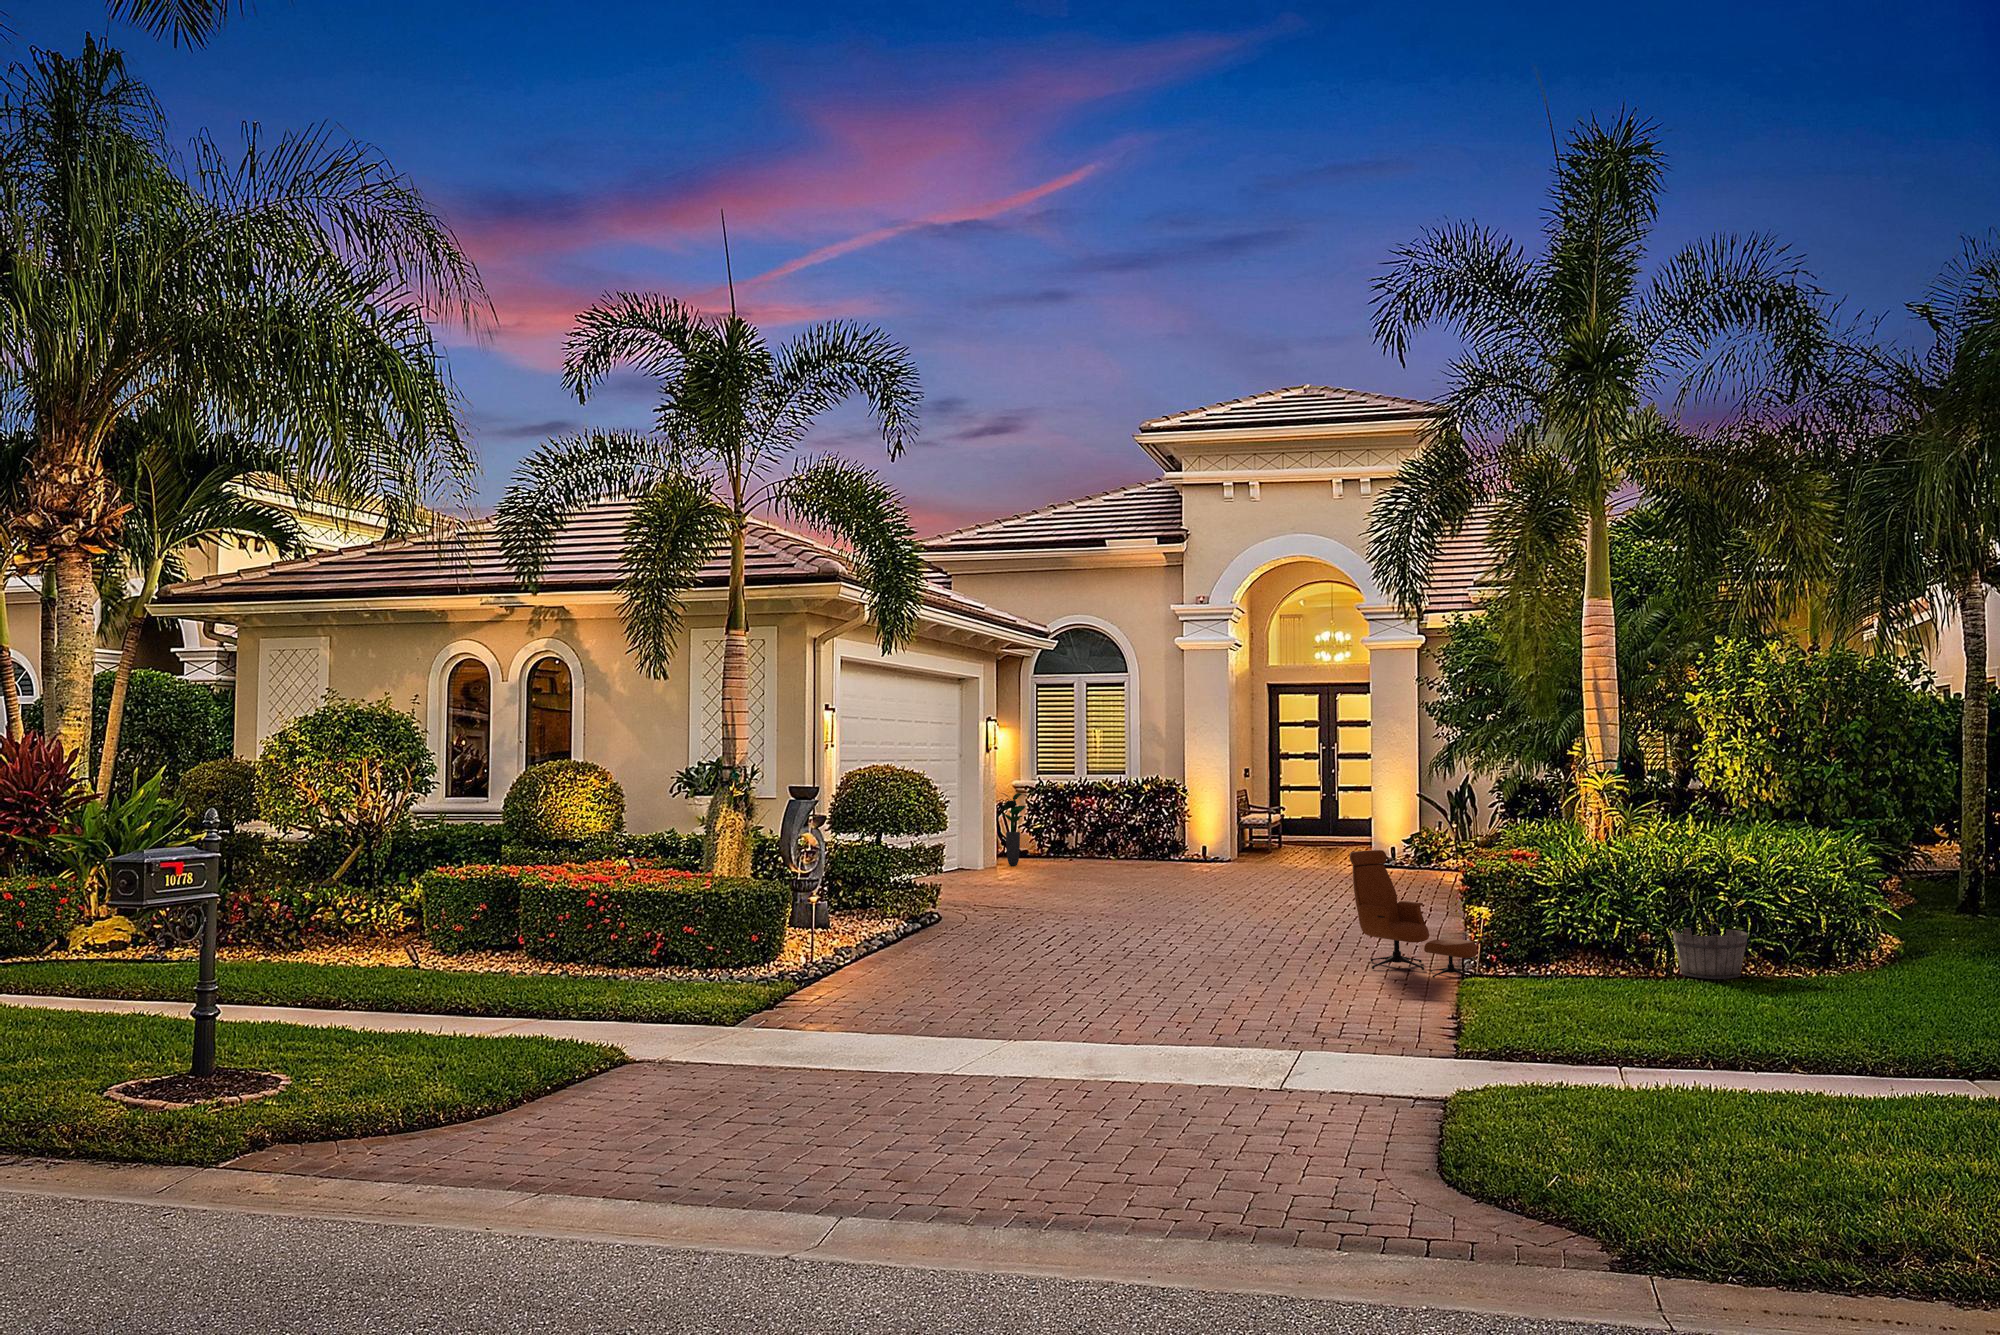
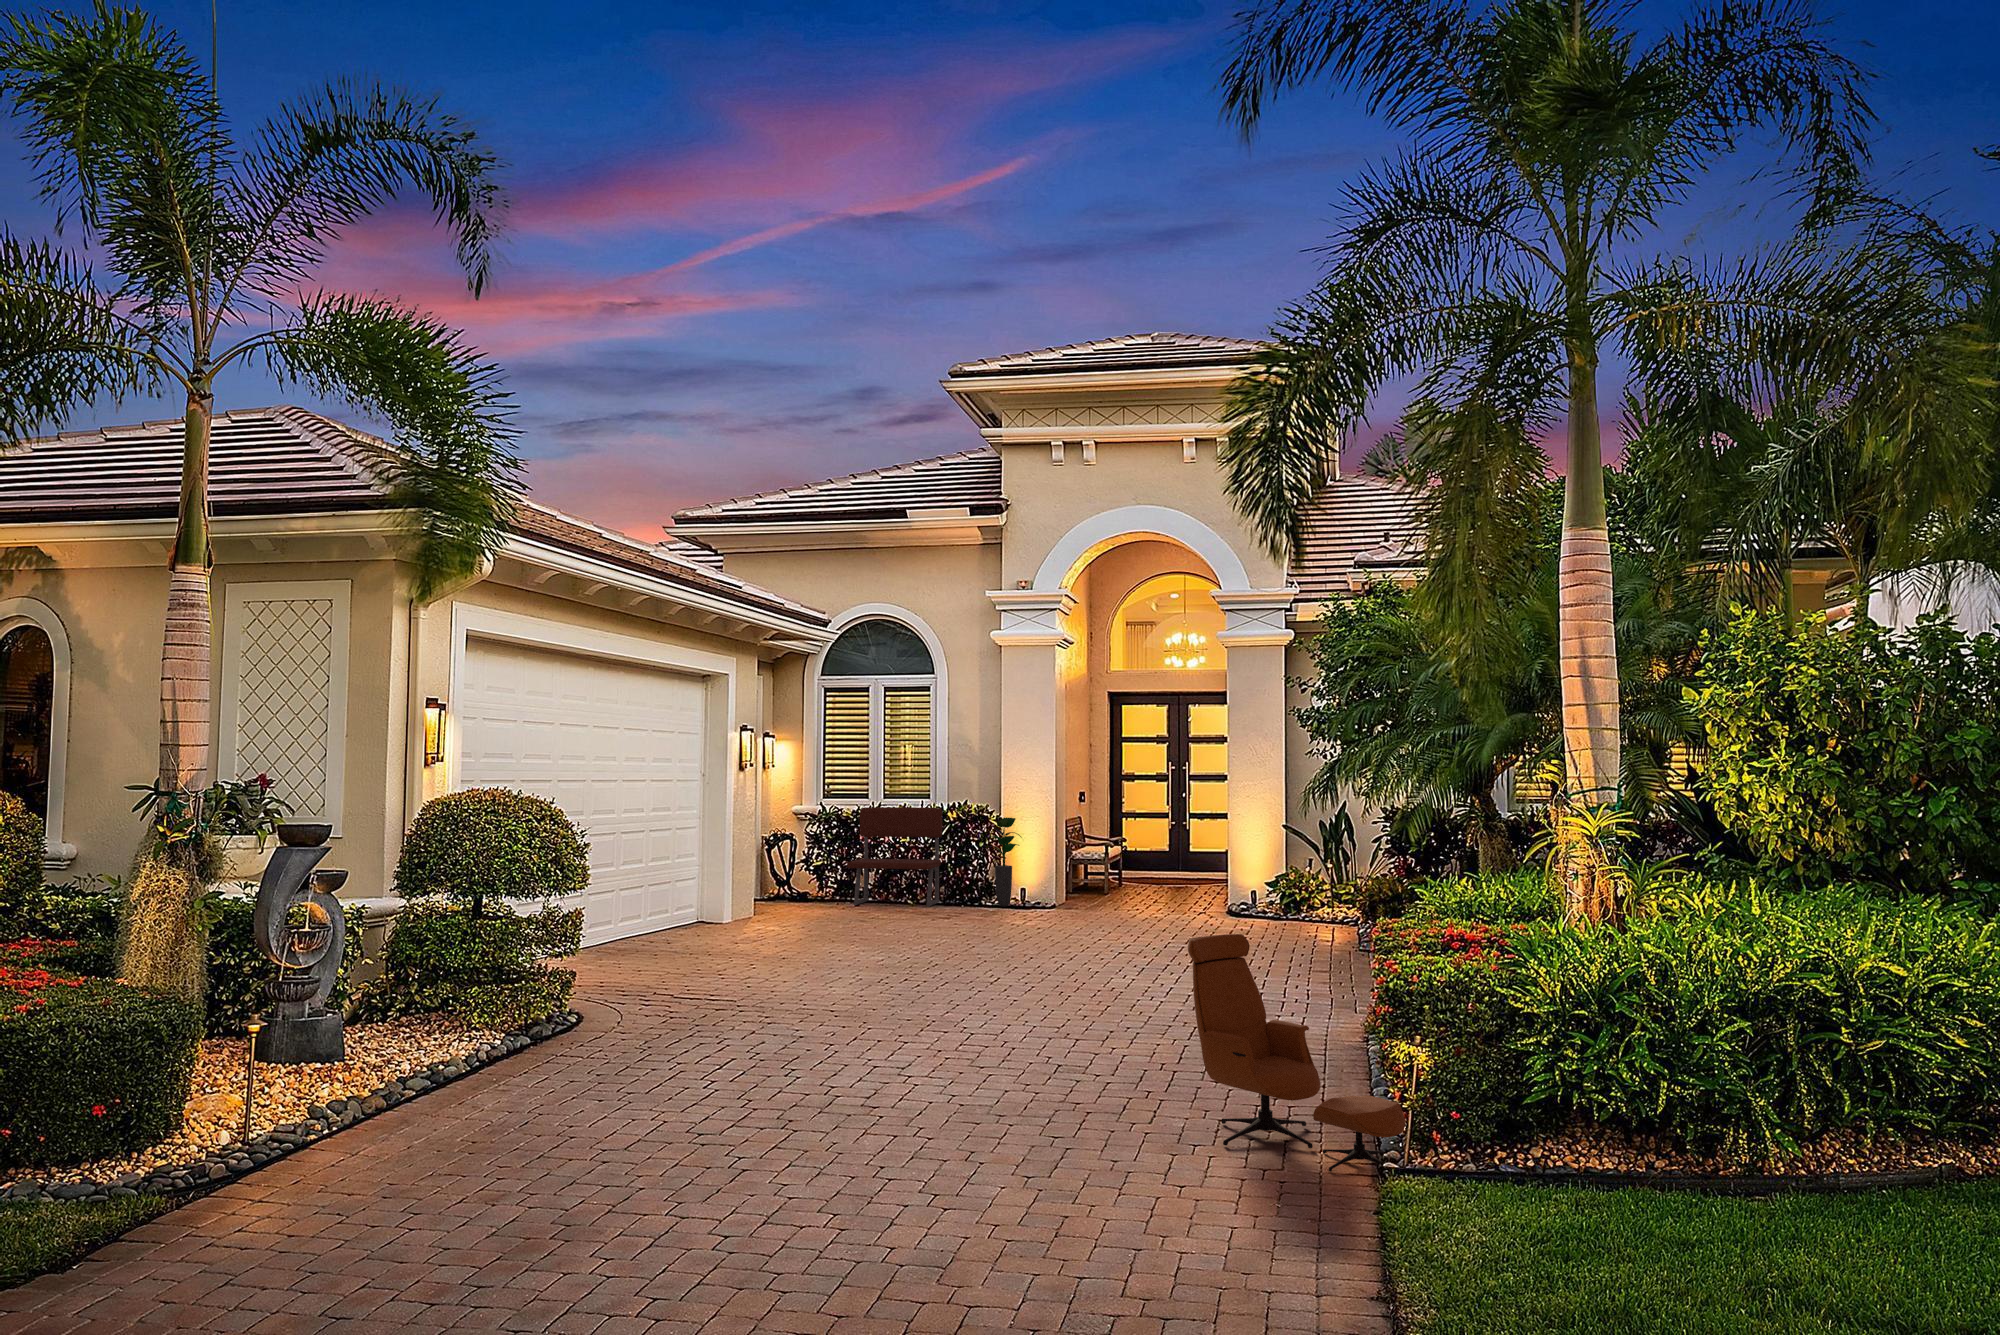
bench: none [1064,781,1138,860] -> present [847,807,942,907]
potted plant: present [997,793,1027,866] -> present [991,818,1021,907]
wooden bucket: present [1672,915,1747,979] -> none [1770,1077,1917,1205]

